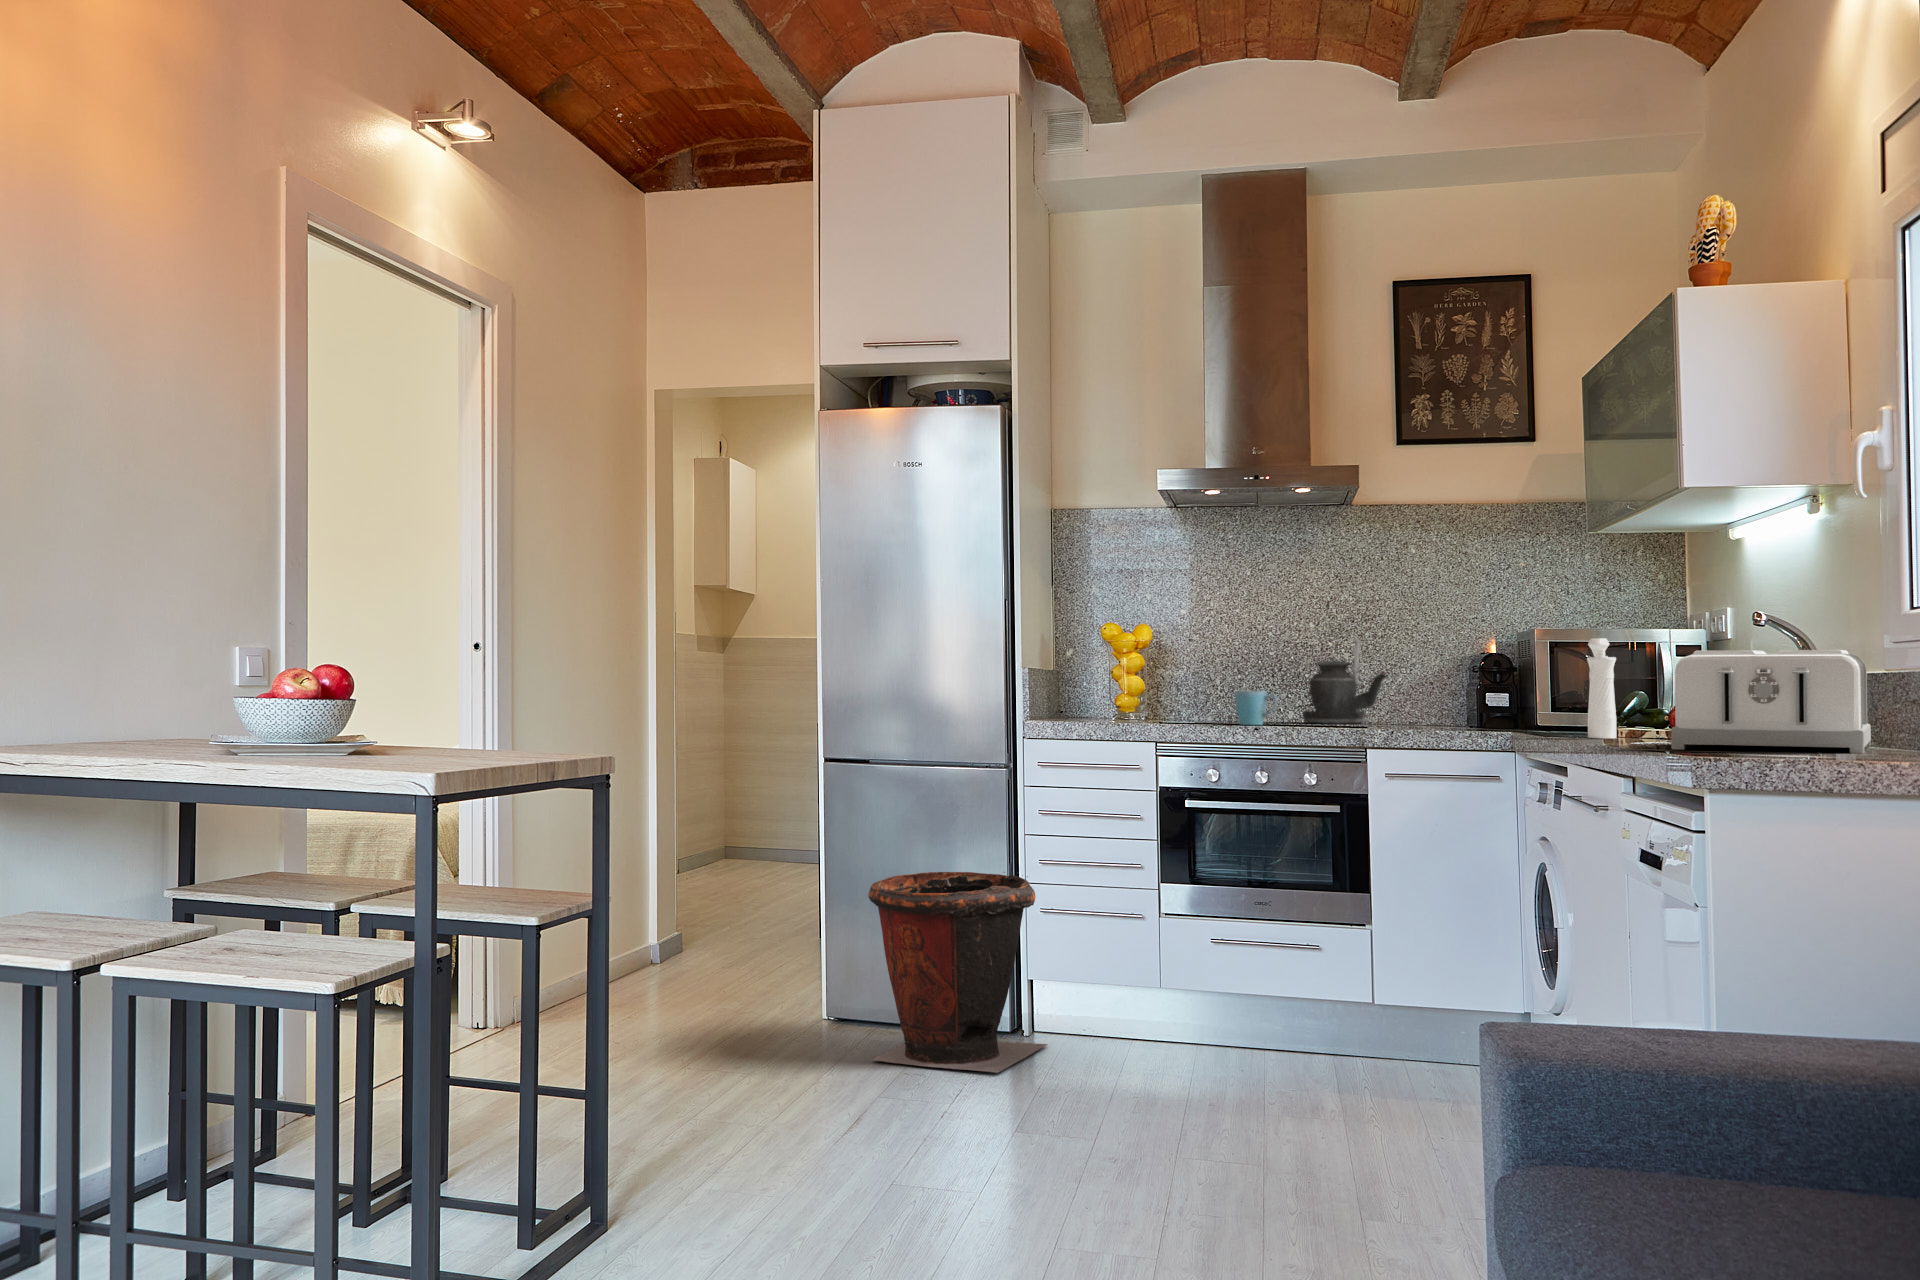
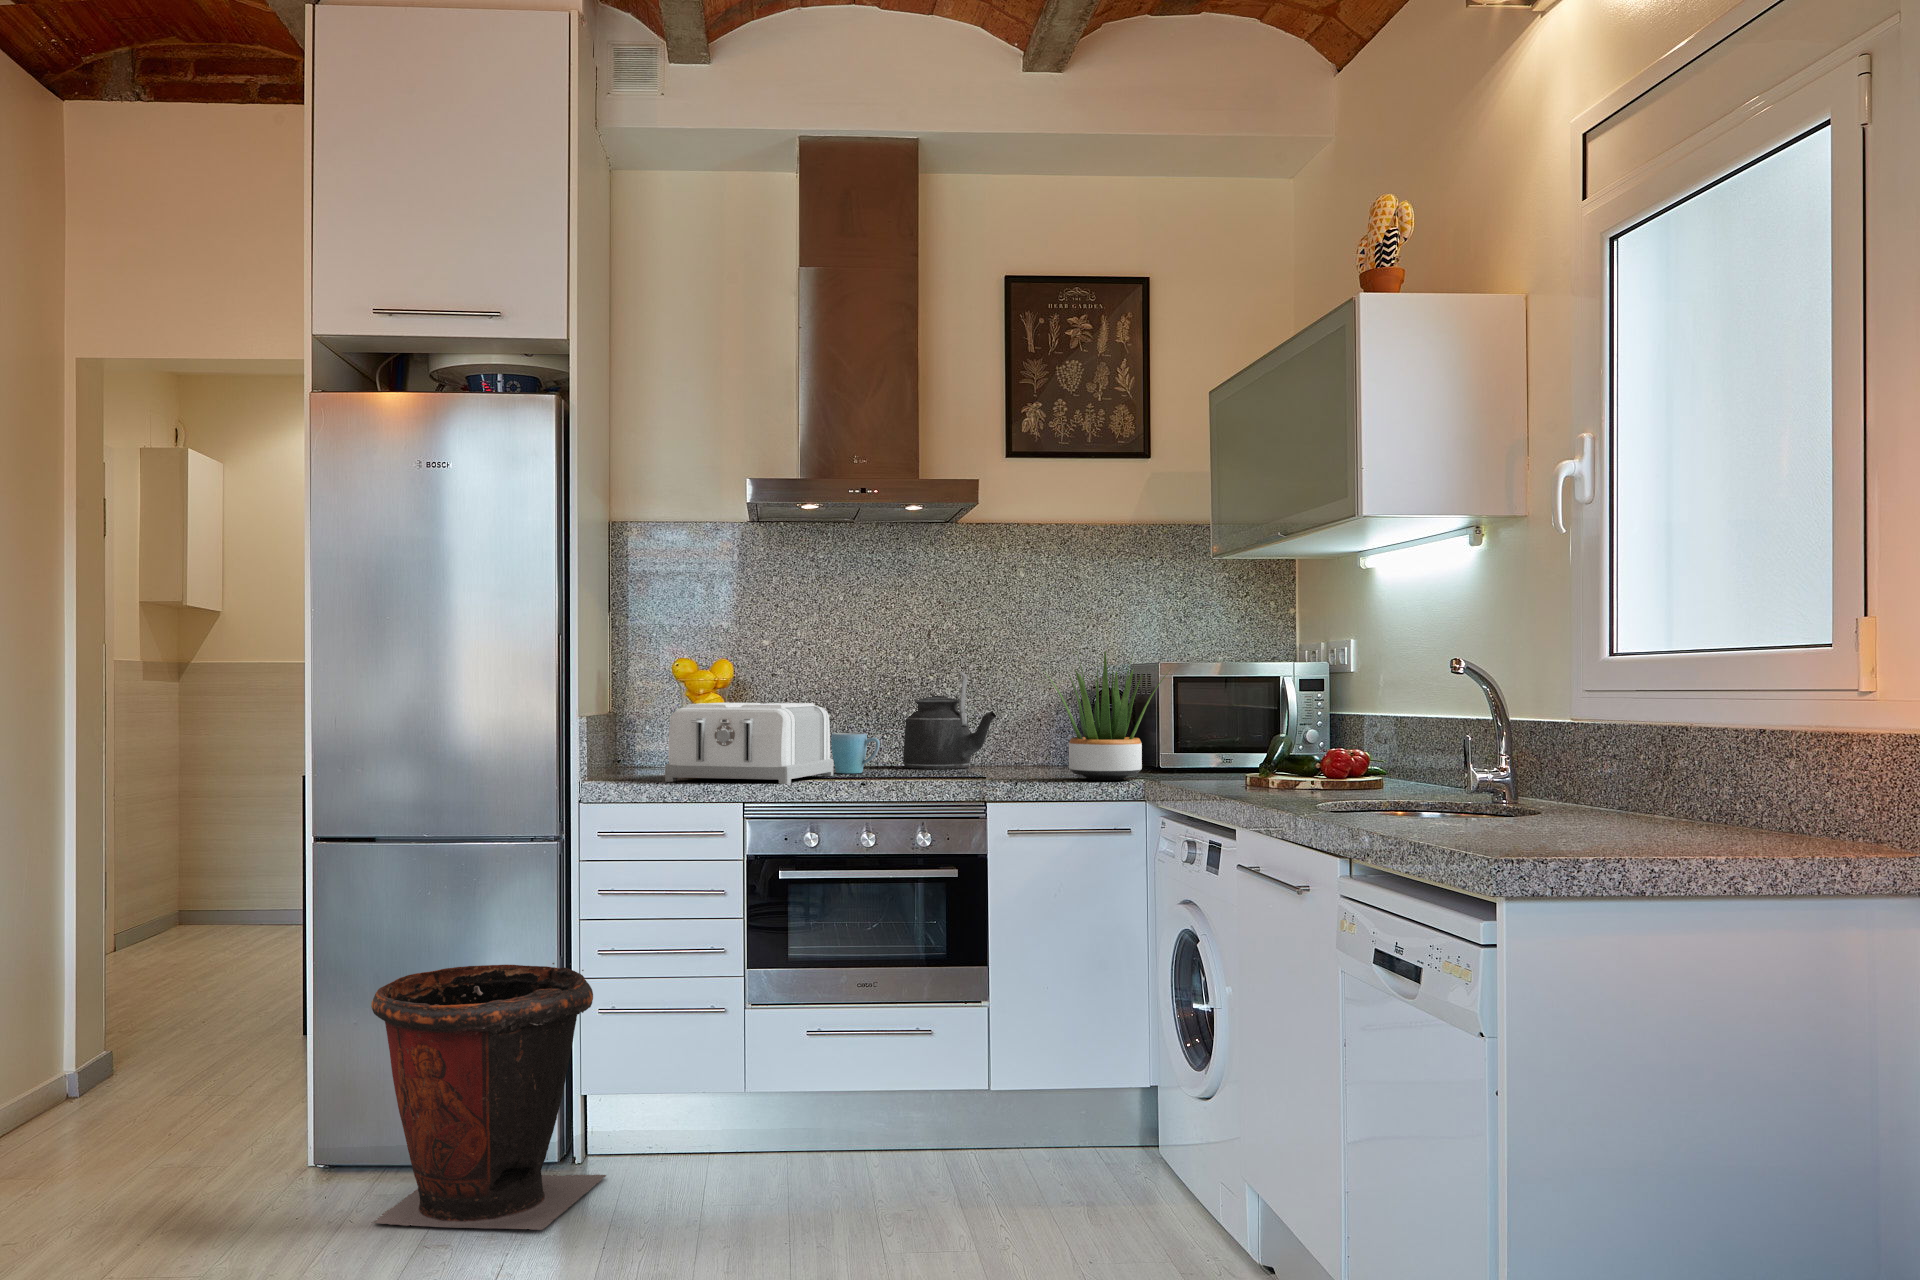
potted plant: none [1419,615,1533,729] -> present [1046,651,1167,780]
pepper mill: present [1587,638,1616,739] -> none [1250,683,1288,800]
toaster: present [1671,650,1871,753] -> present [665,703,833,784]

